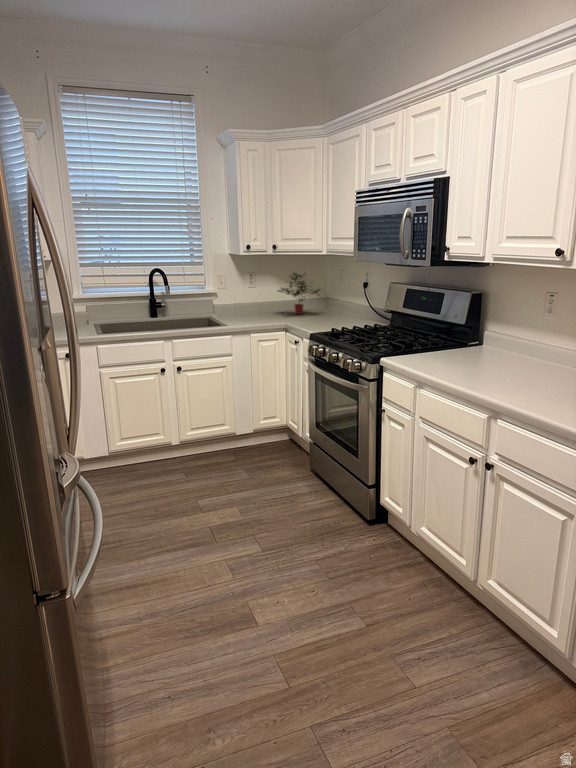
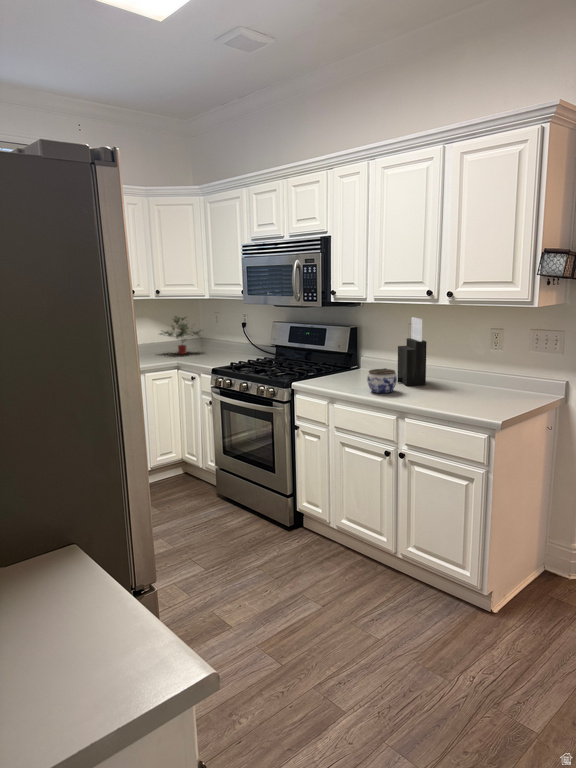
knife block: none [512,285,555,375] -> present [398,317,427,386]
jar: none [463,350,503,382] -> present [367,368,397,393]

